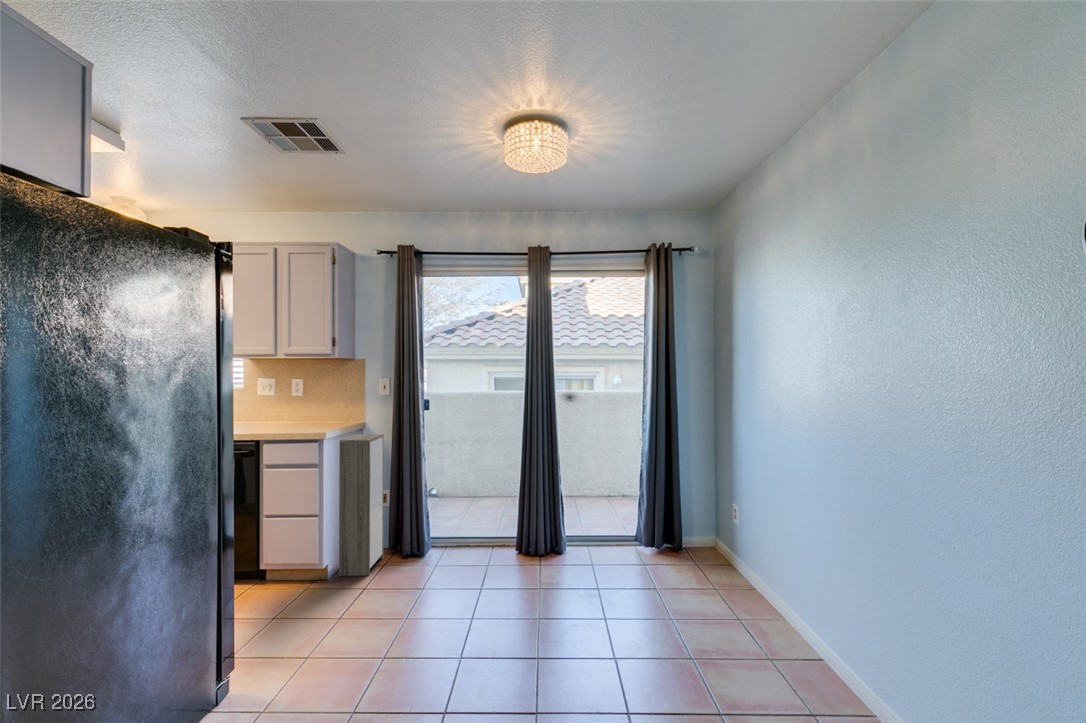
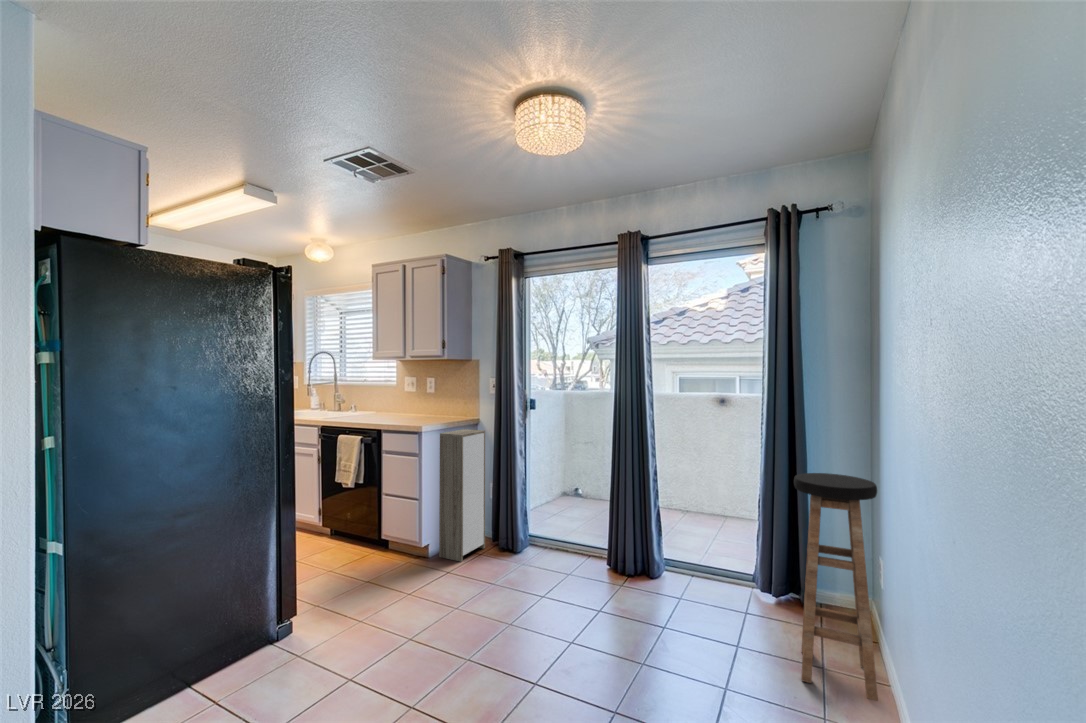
bar stool: none [696,447,757,600] -> present [794,473,878,701]

